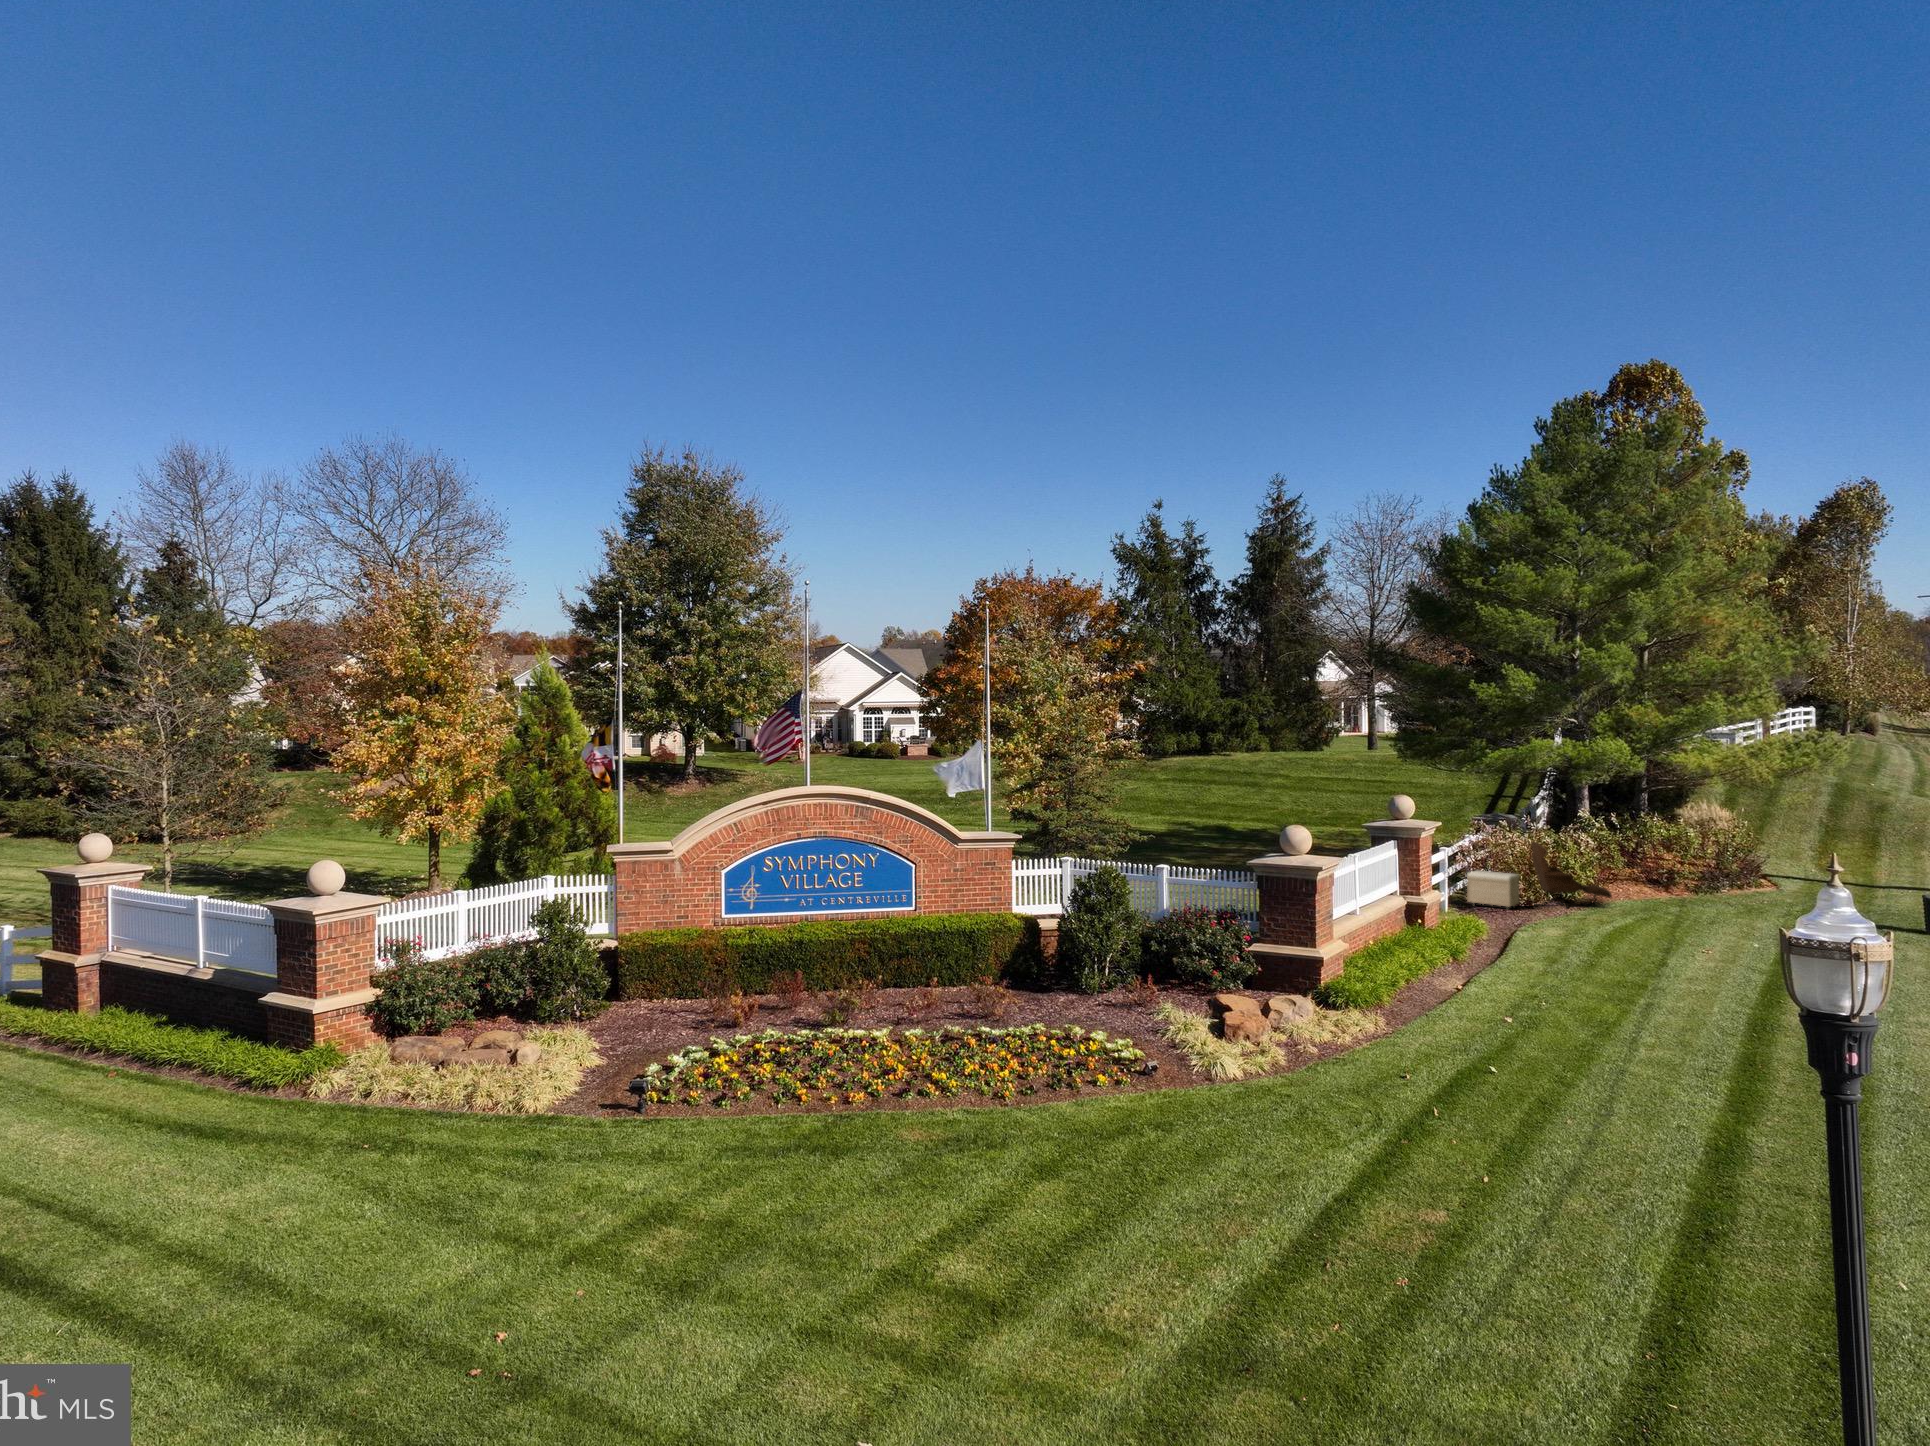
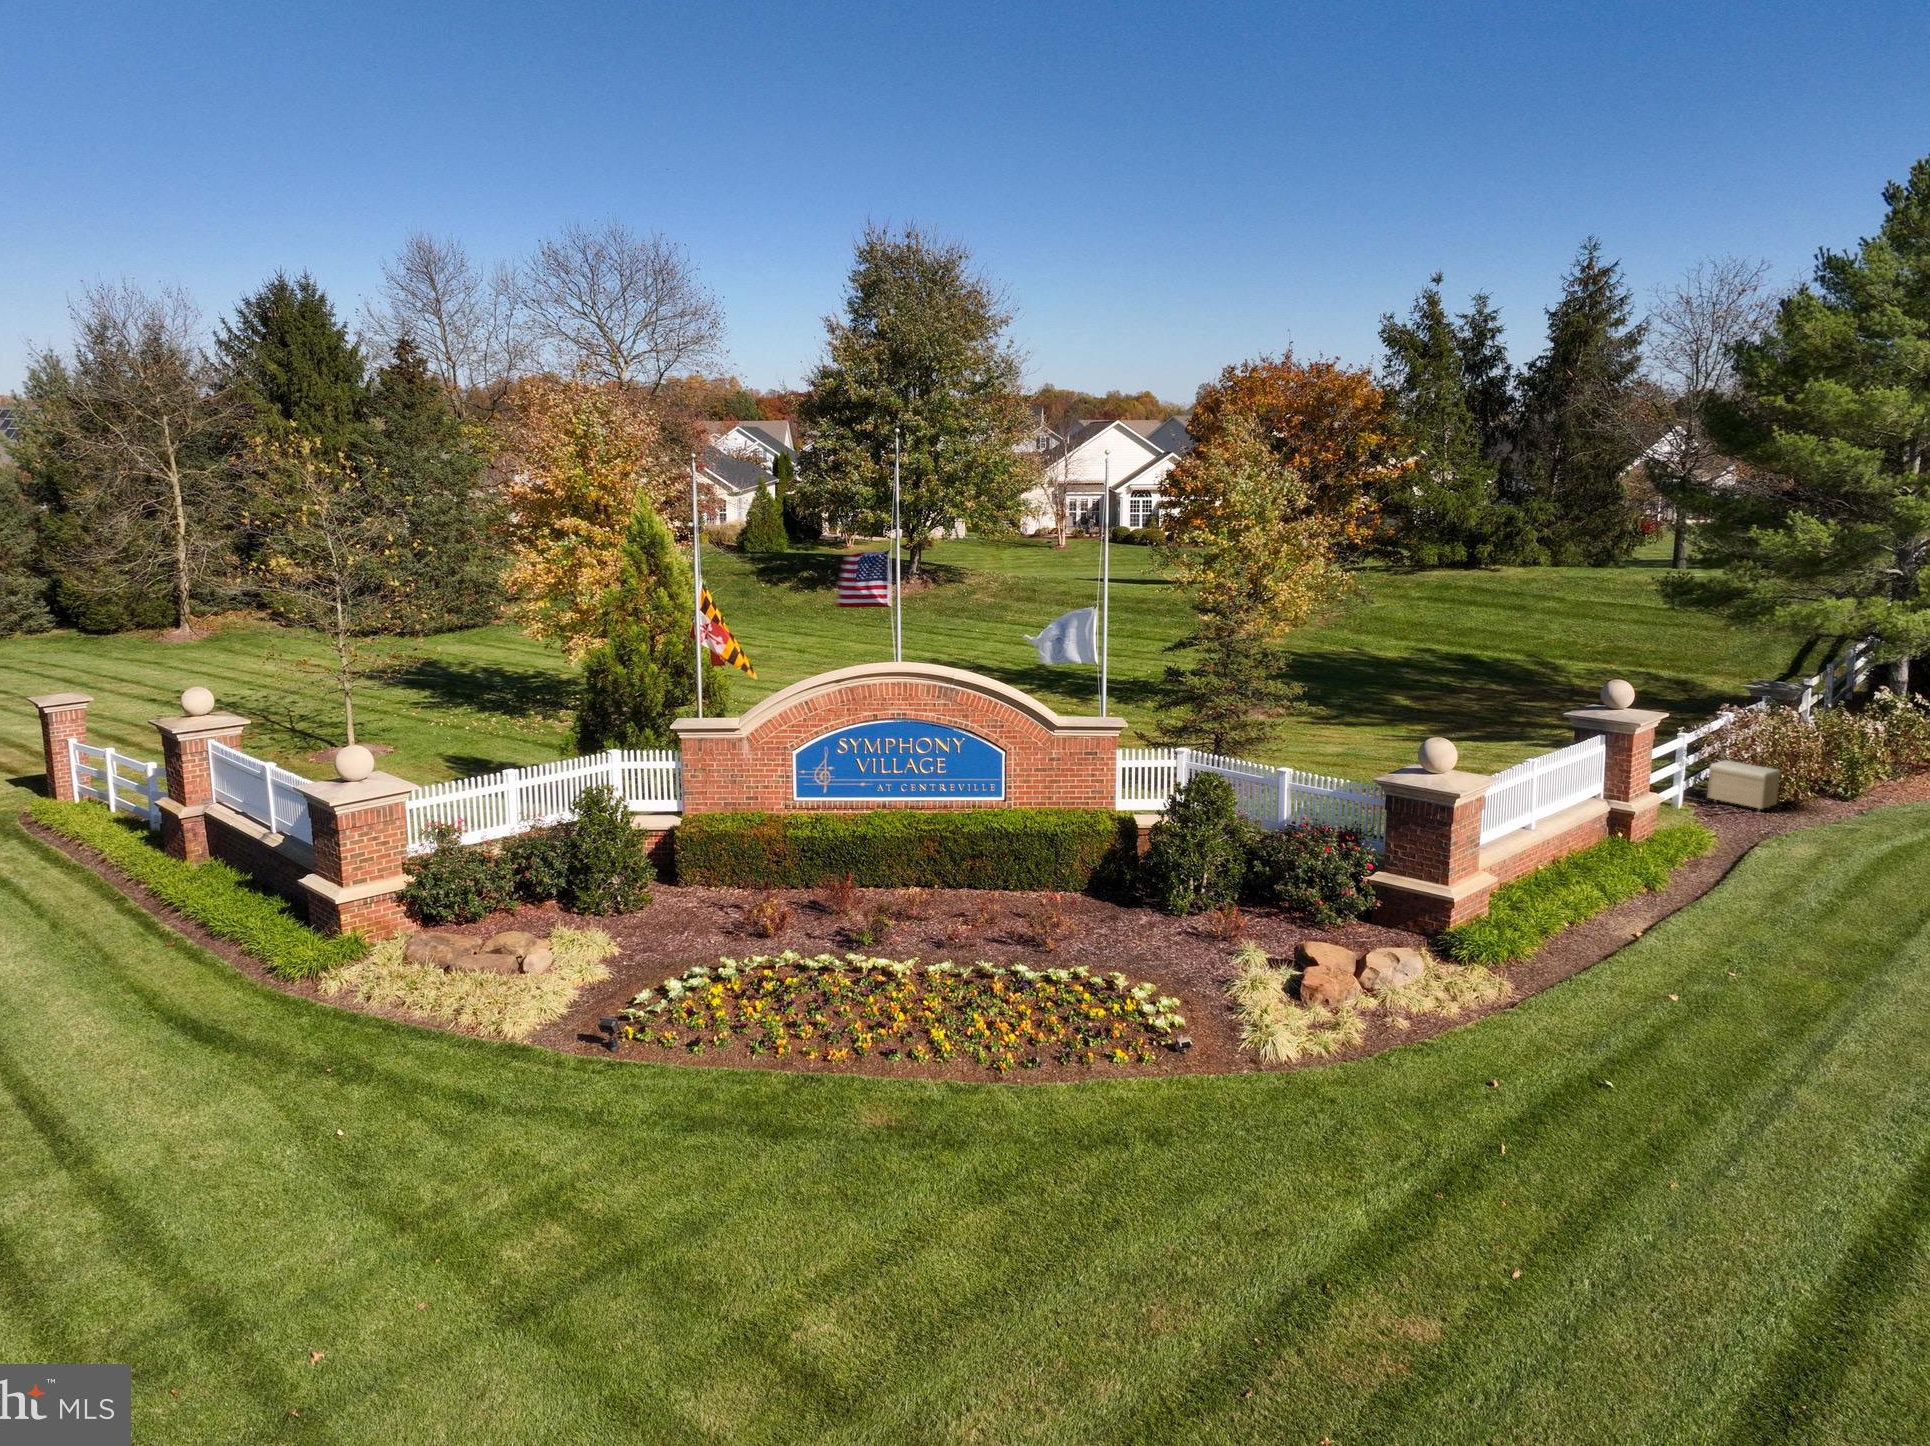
lounge chair: present [1531,842,1612,907] -> none [1804,730,1907,817]

